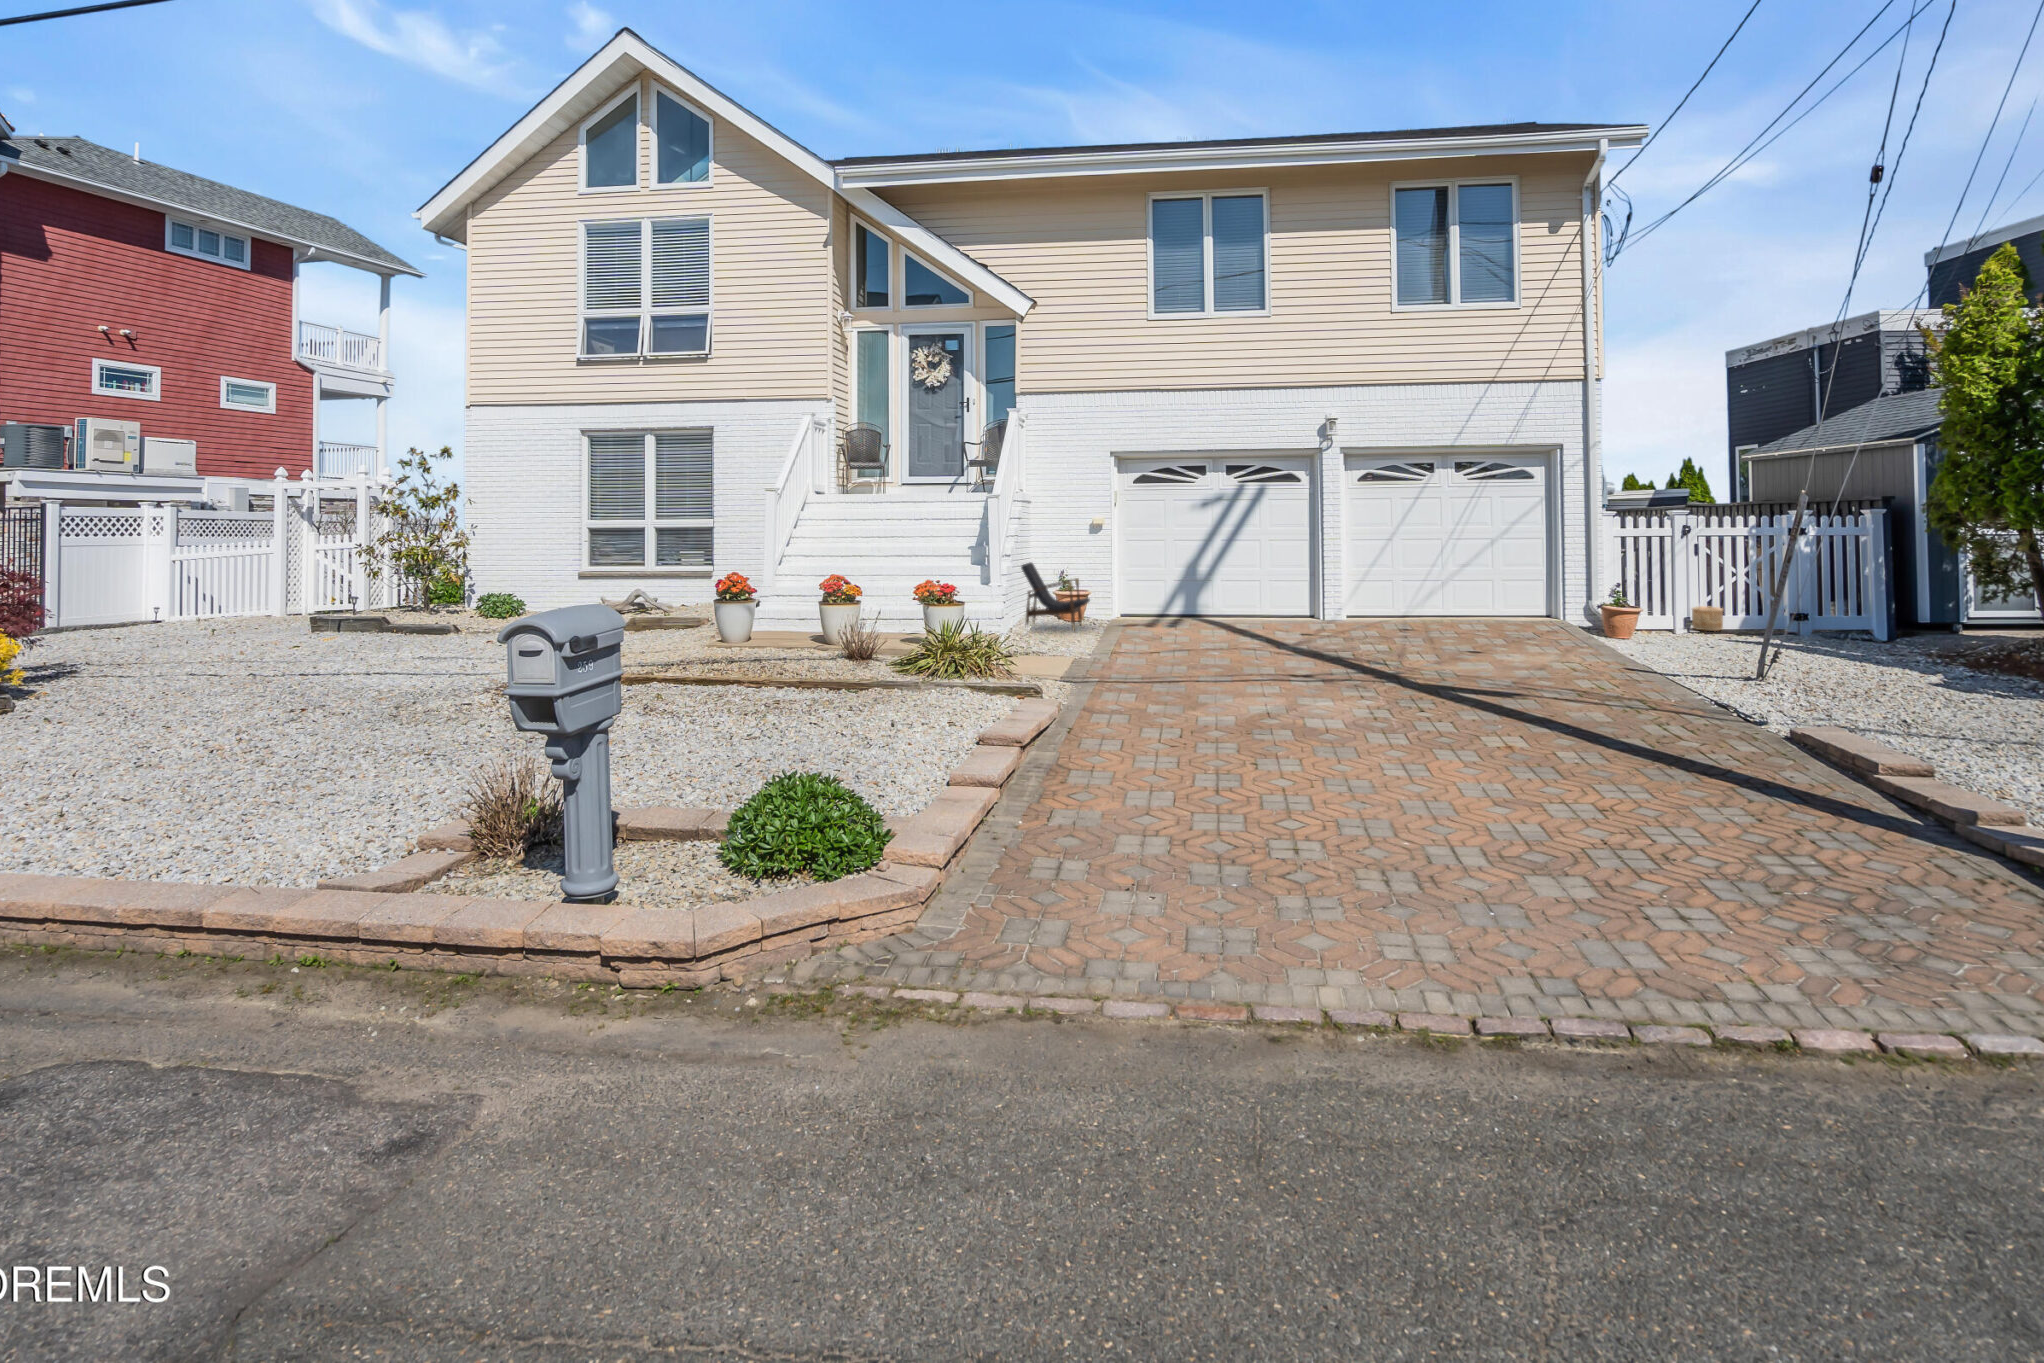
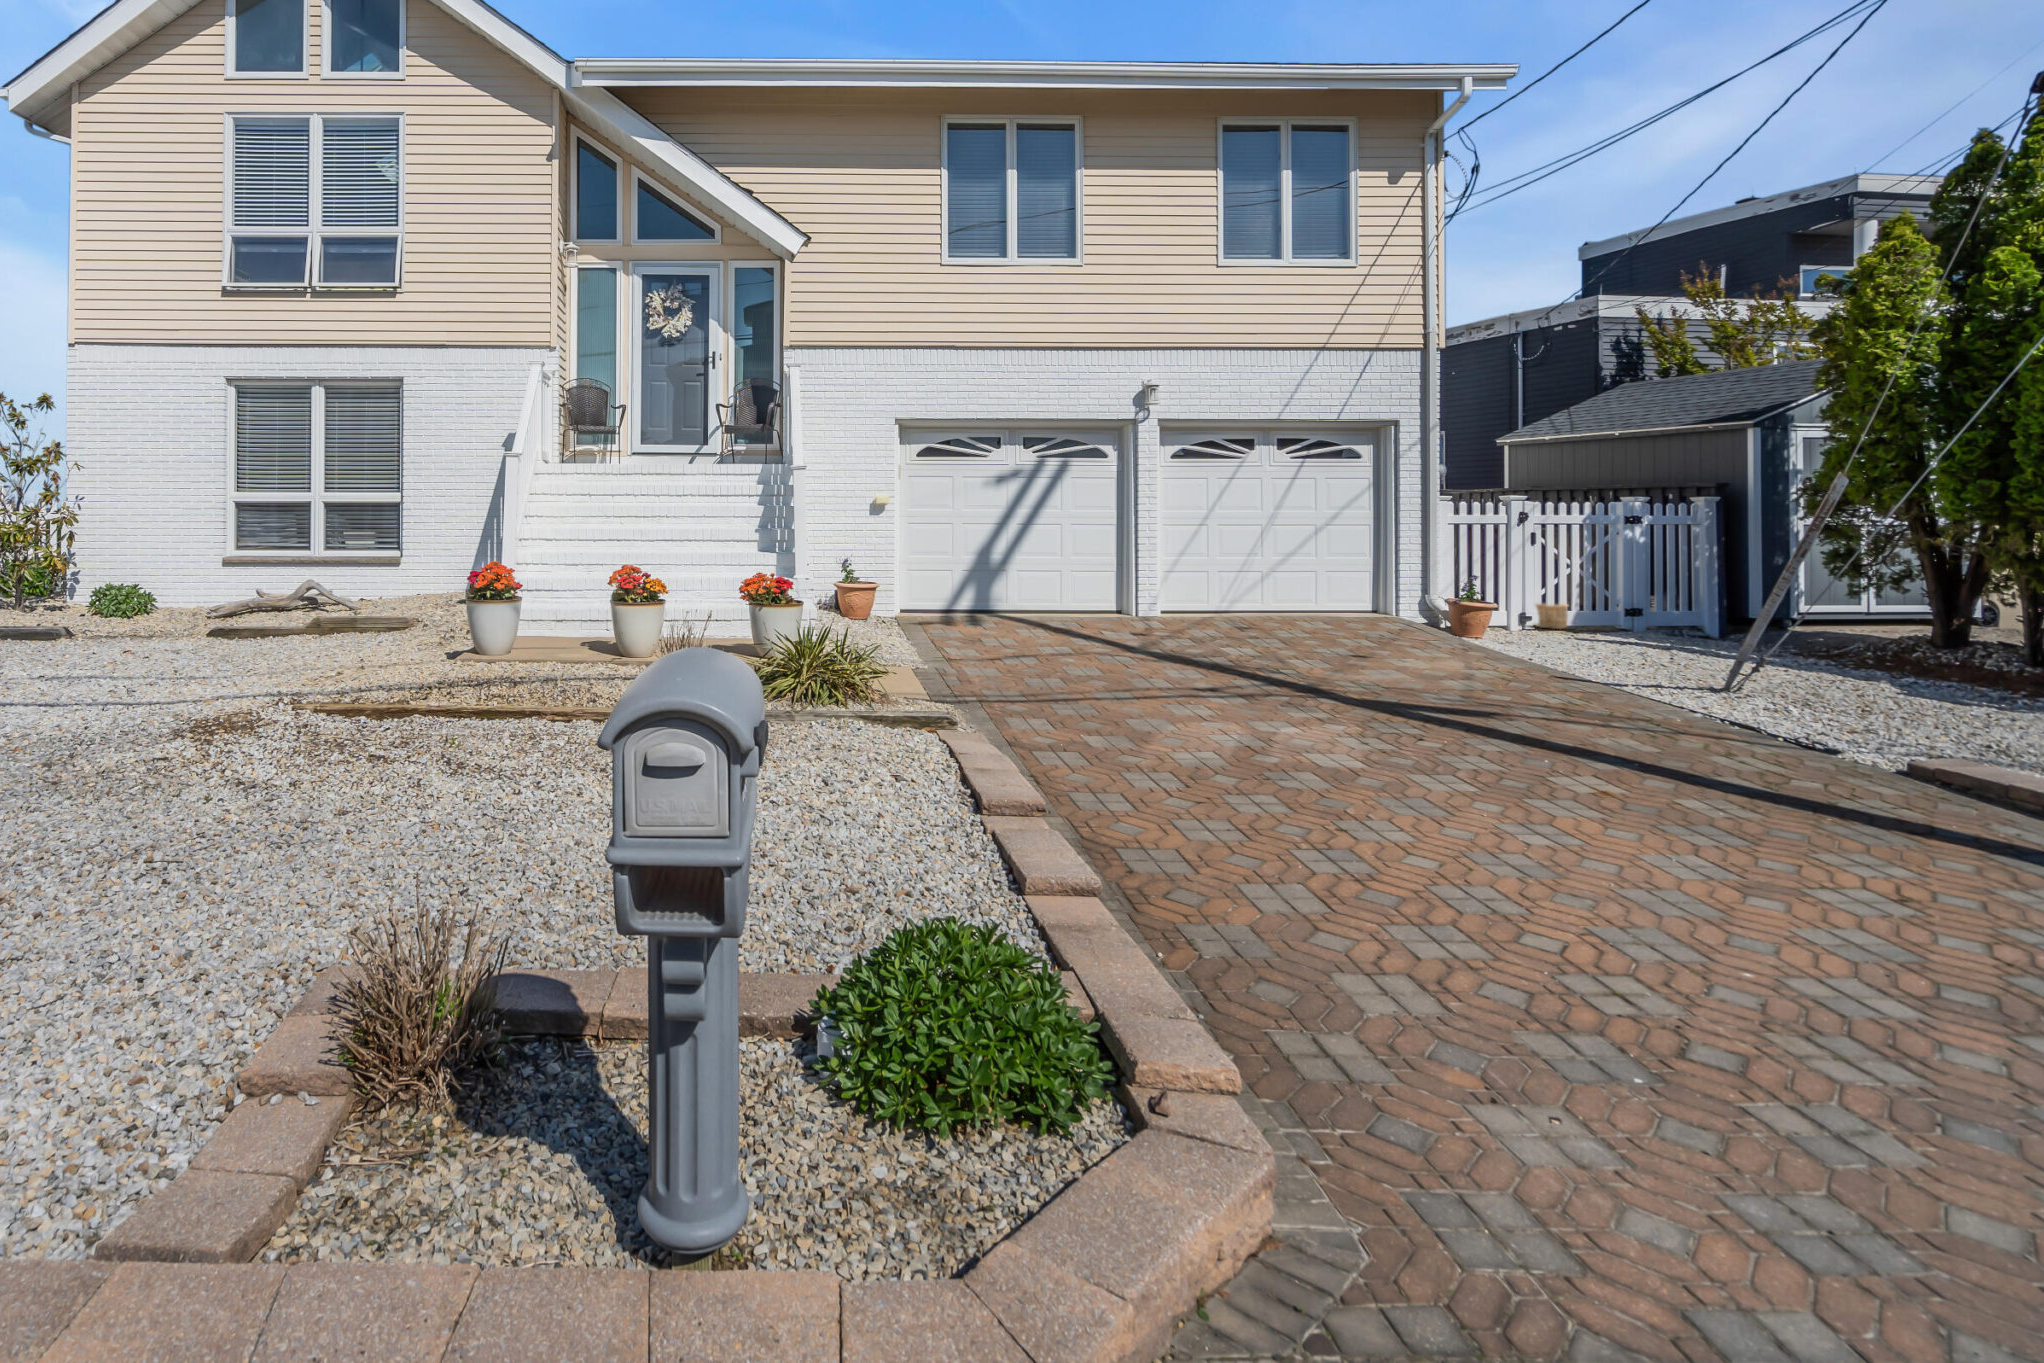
lounge chair: present [1021,562,1090,631] -> none [807,549,887,633]

